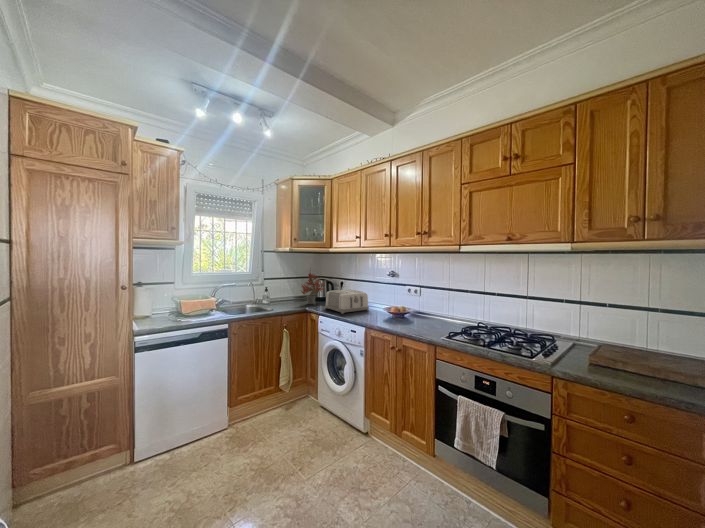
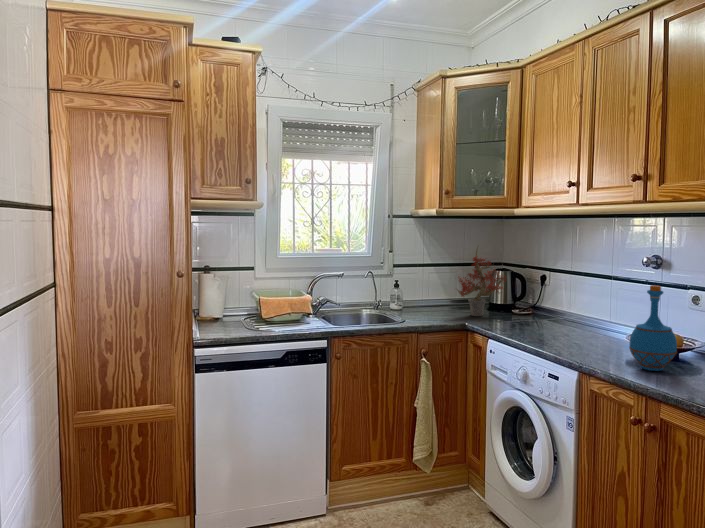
bottle: none [387,284,407,324] -> present [629,285,677,371]
toaster: present [325,289,369,314] -> none [502,291,595,340]

